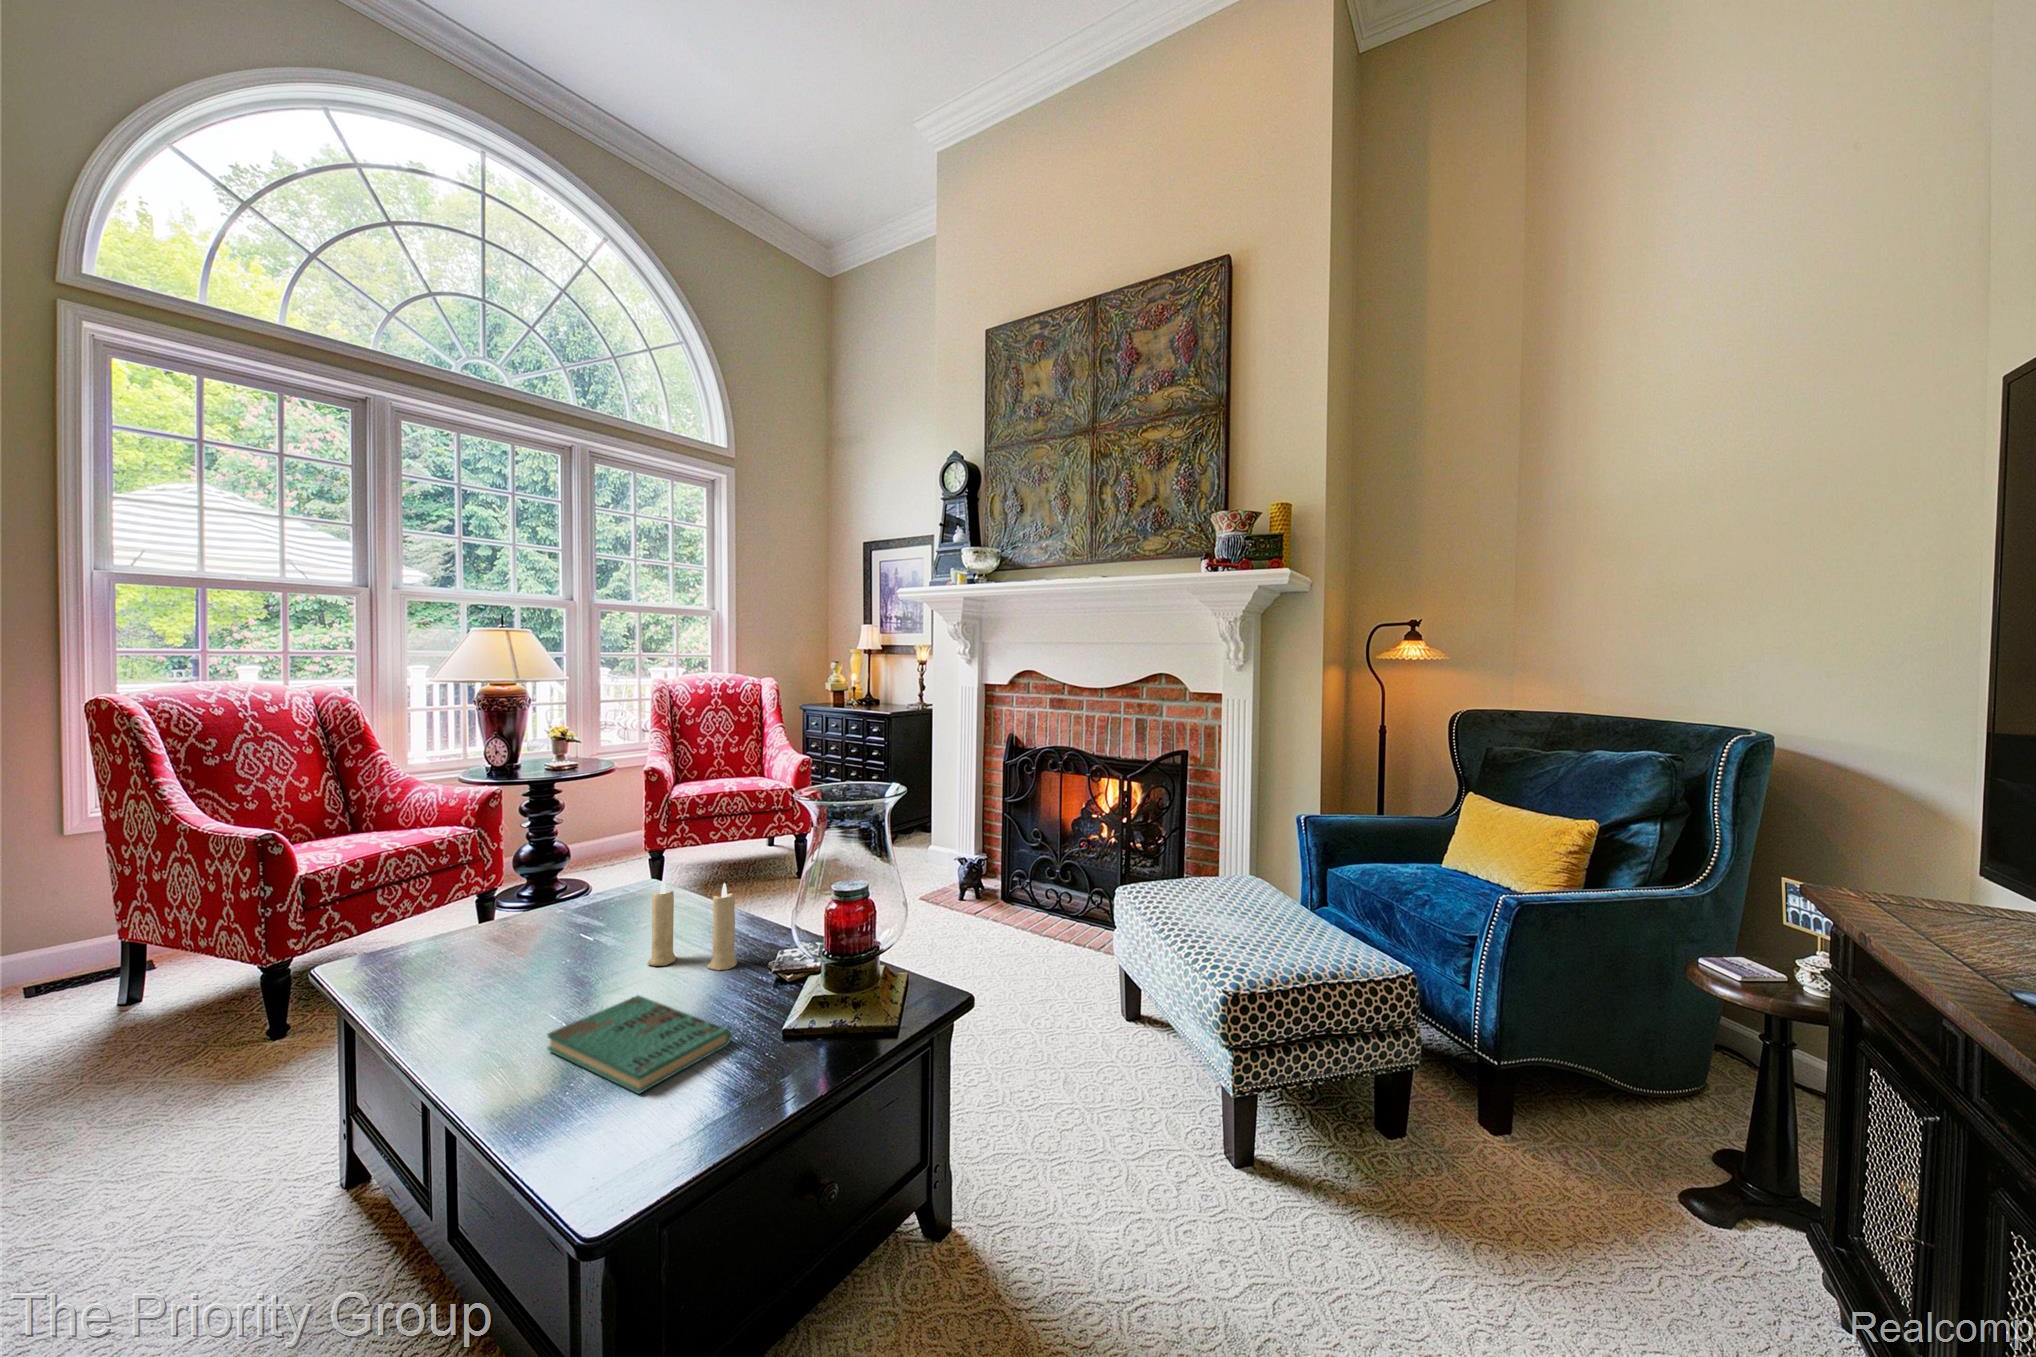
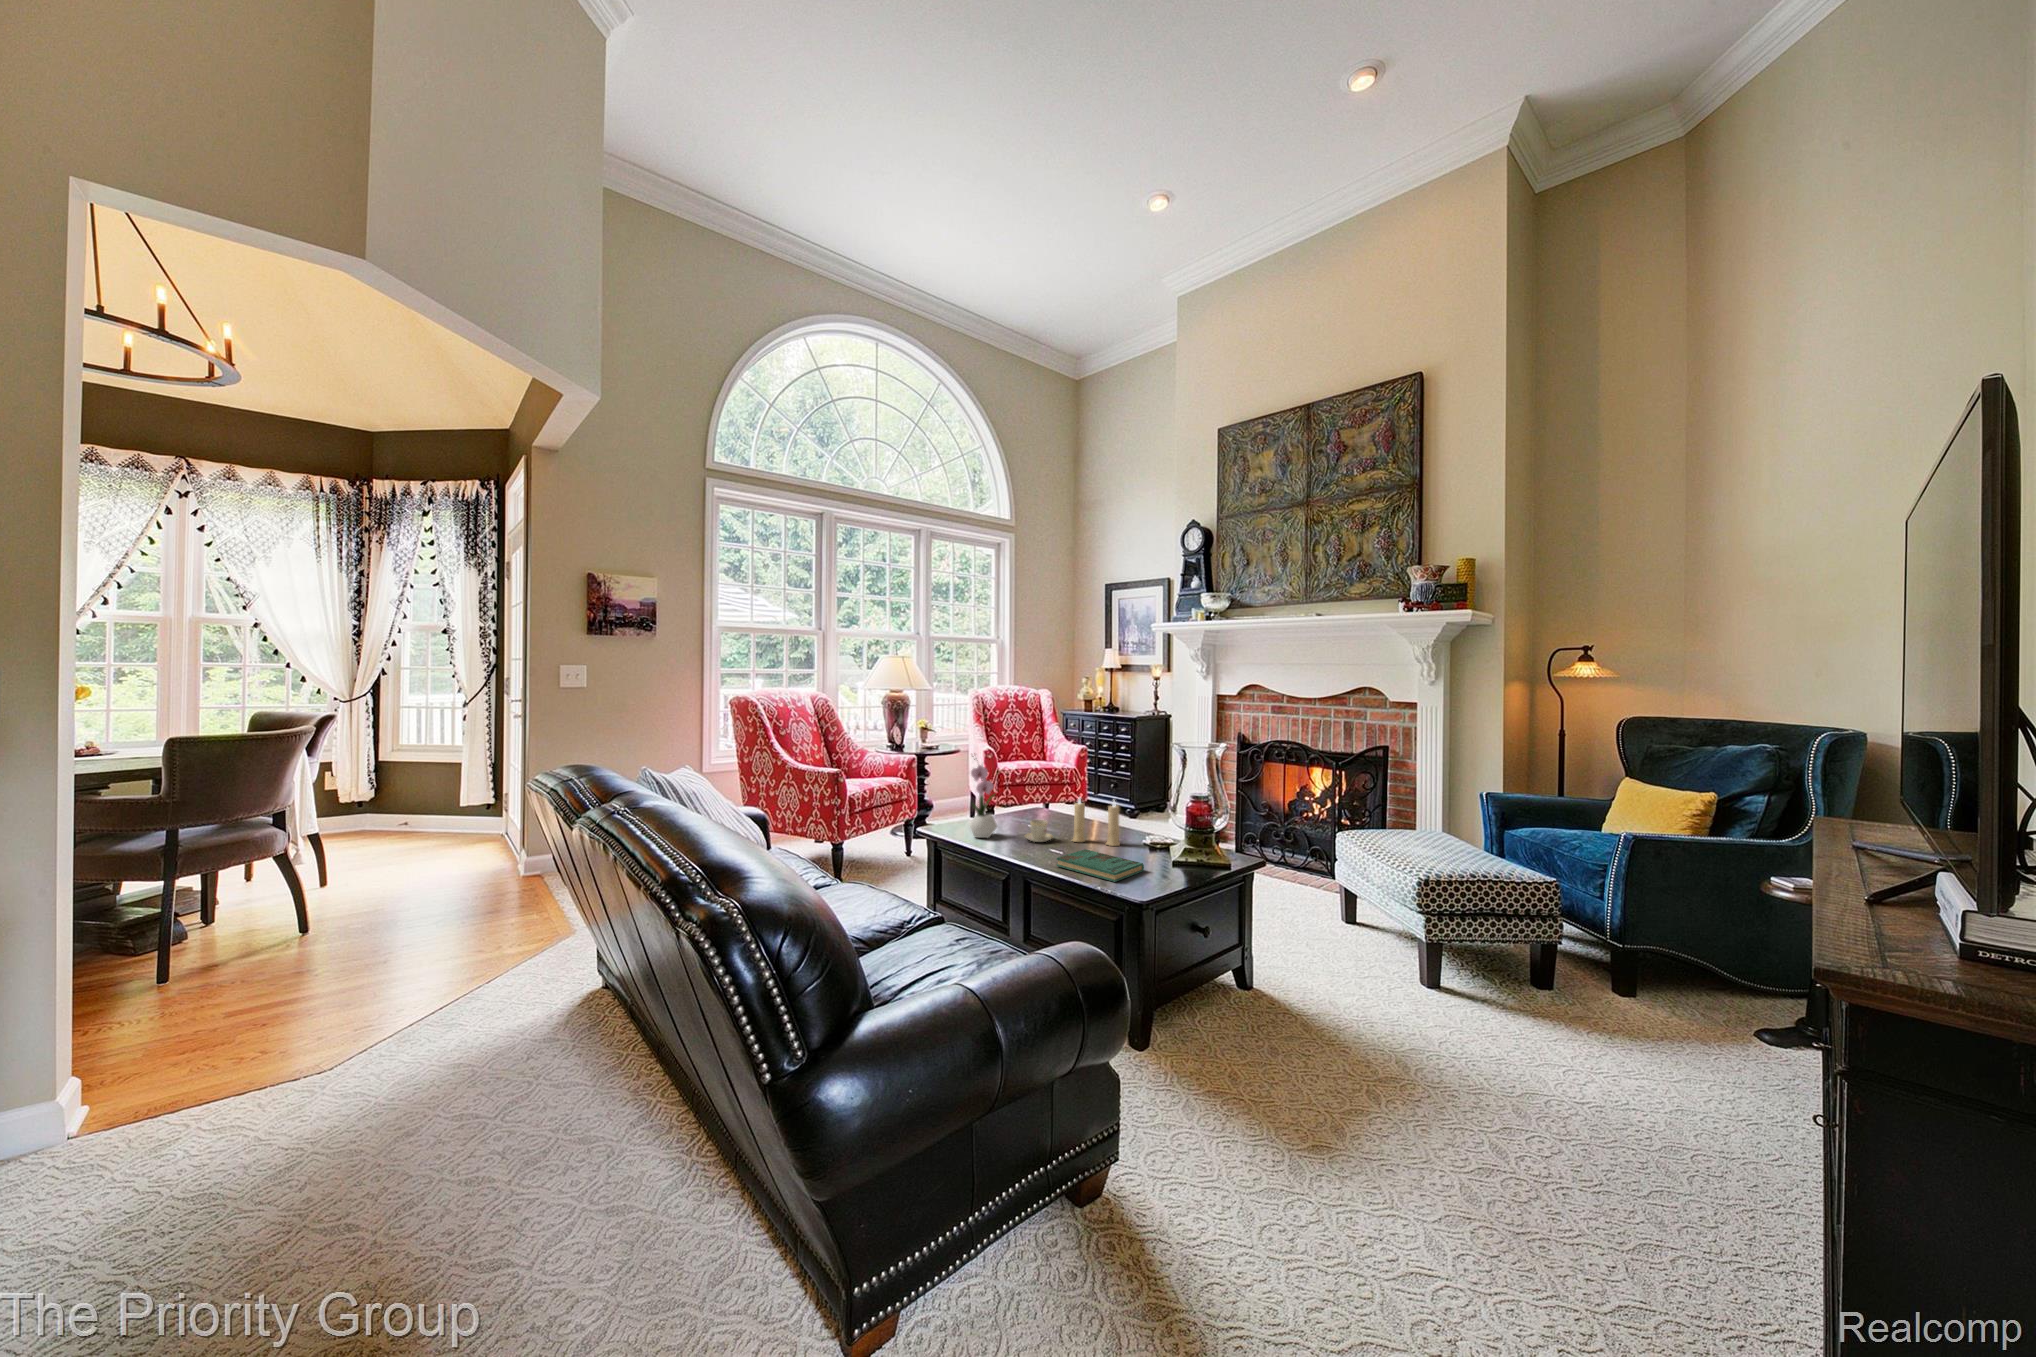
flower arrangement: none [430,809,515,971] -> present [970,756,997,838]
teacup: none [550,926,615,973] -> present [1025,820,1053,842]

